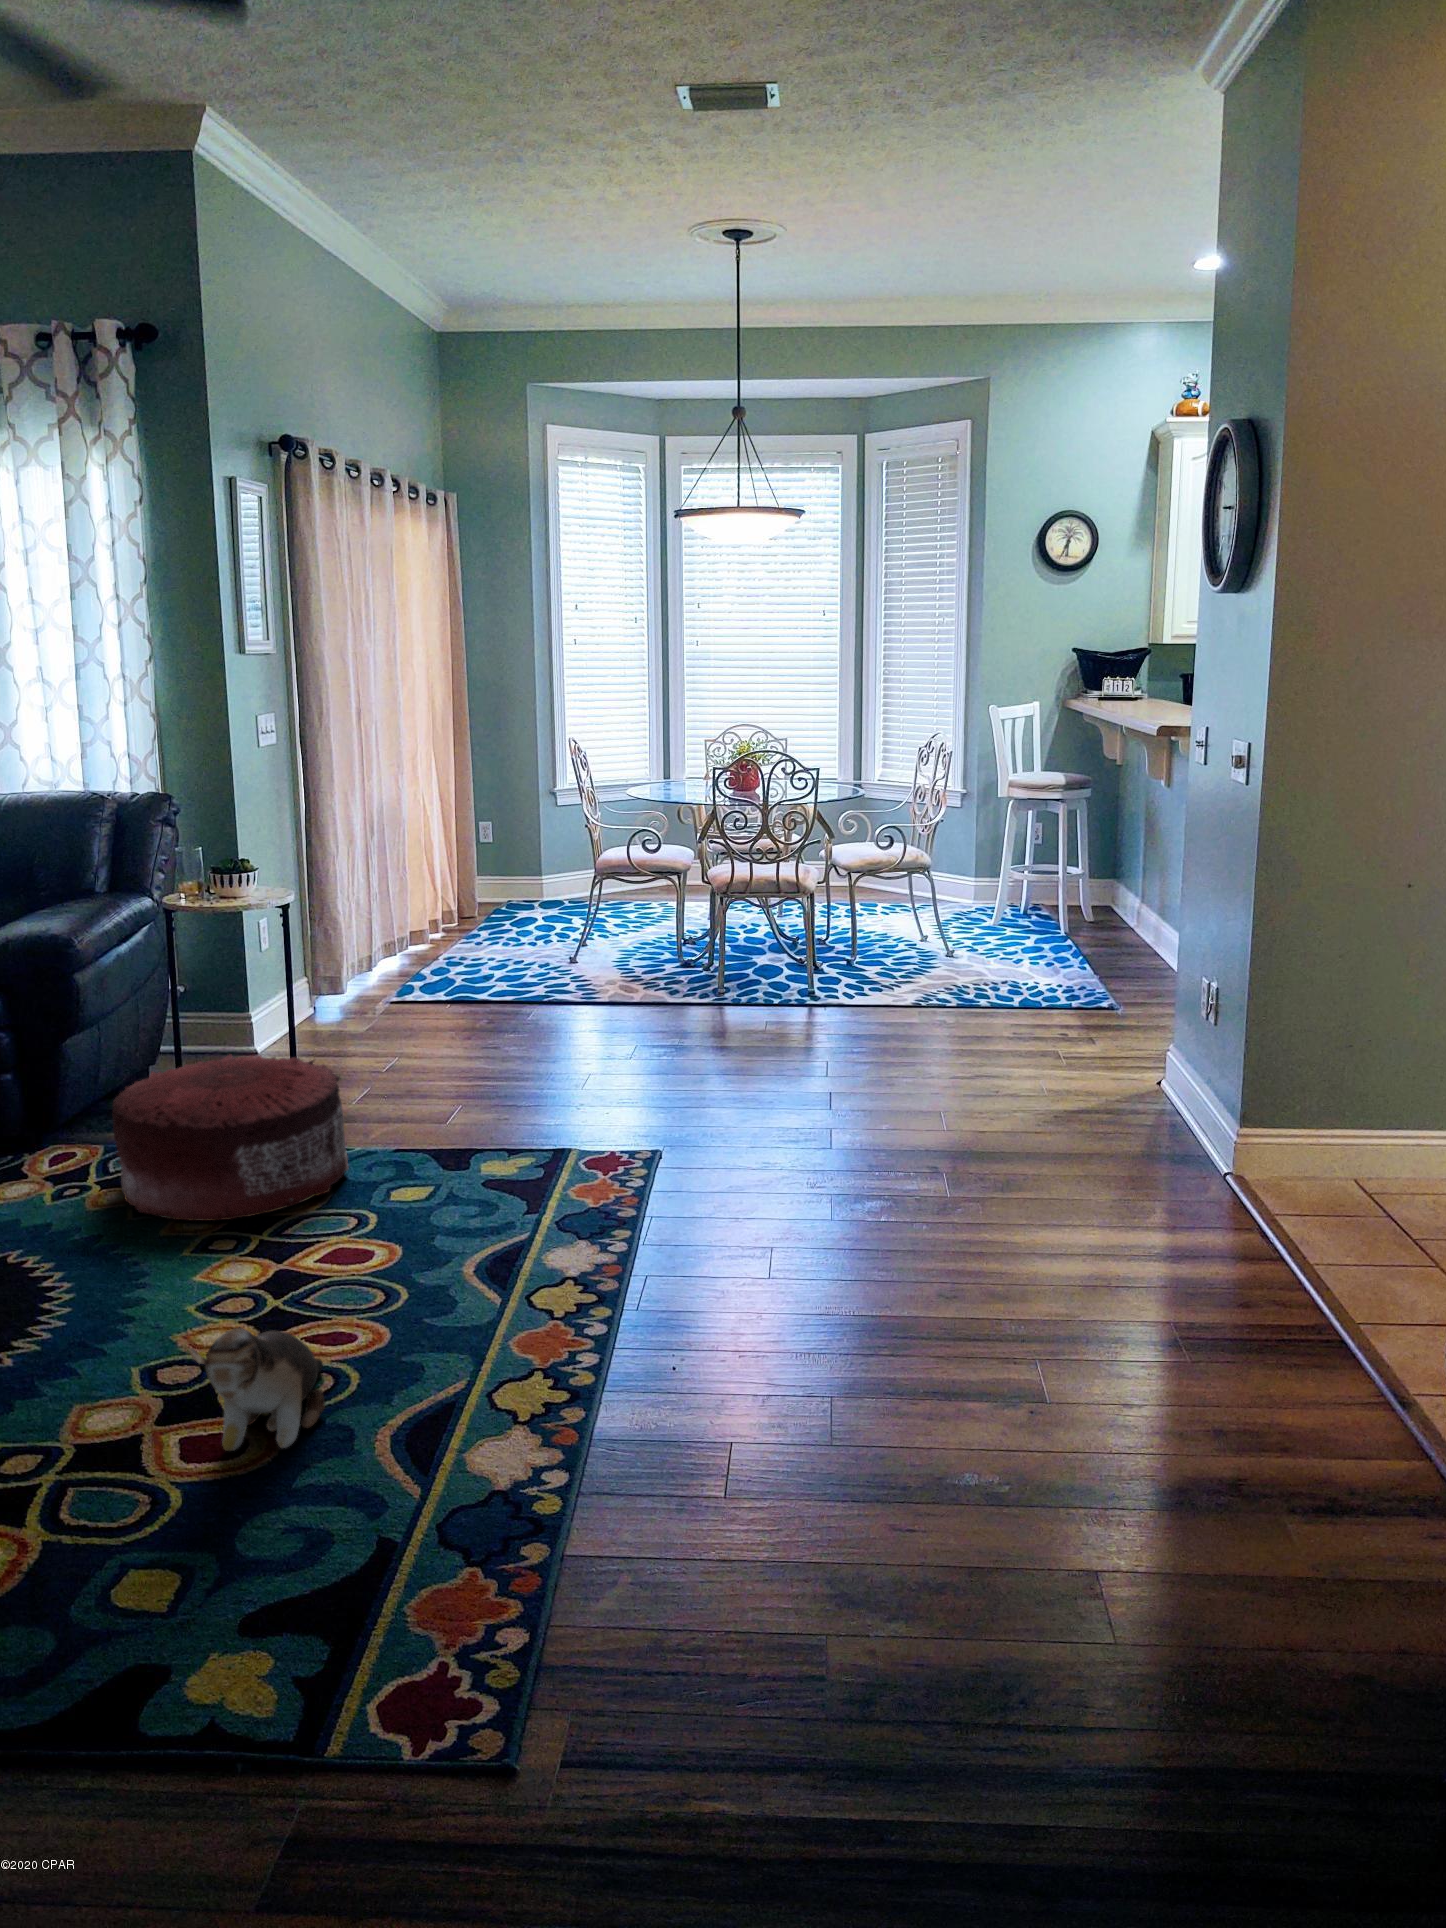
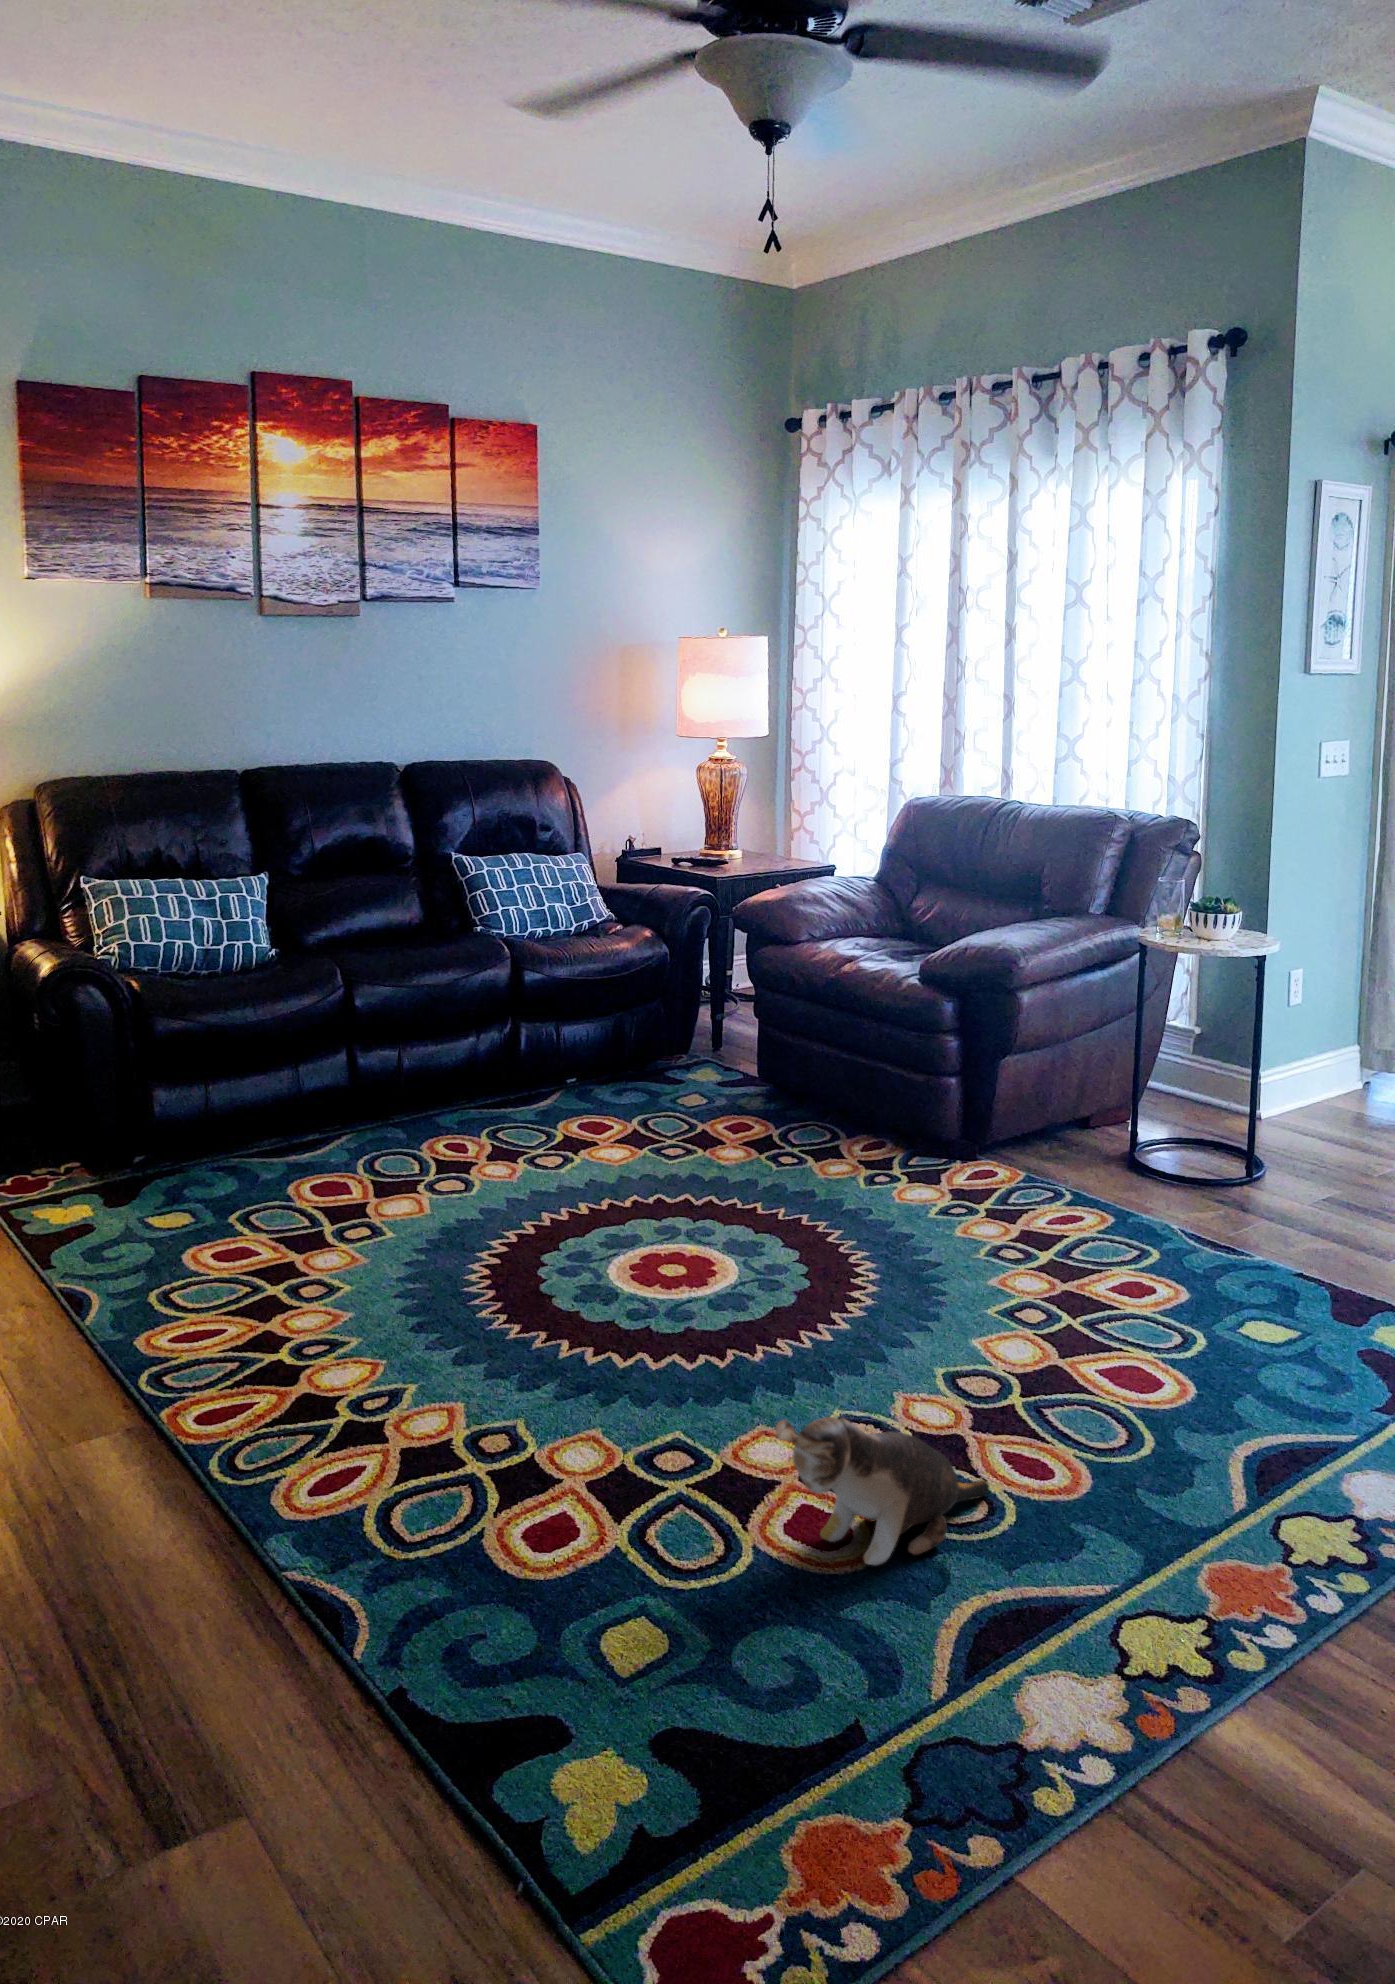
pouf: present [112,1055,349,1221] -> none [983,1111,1231,1296]

